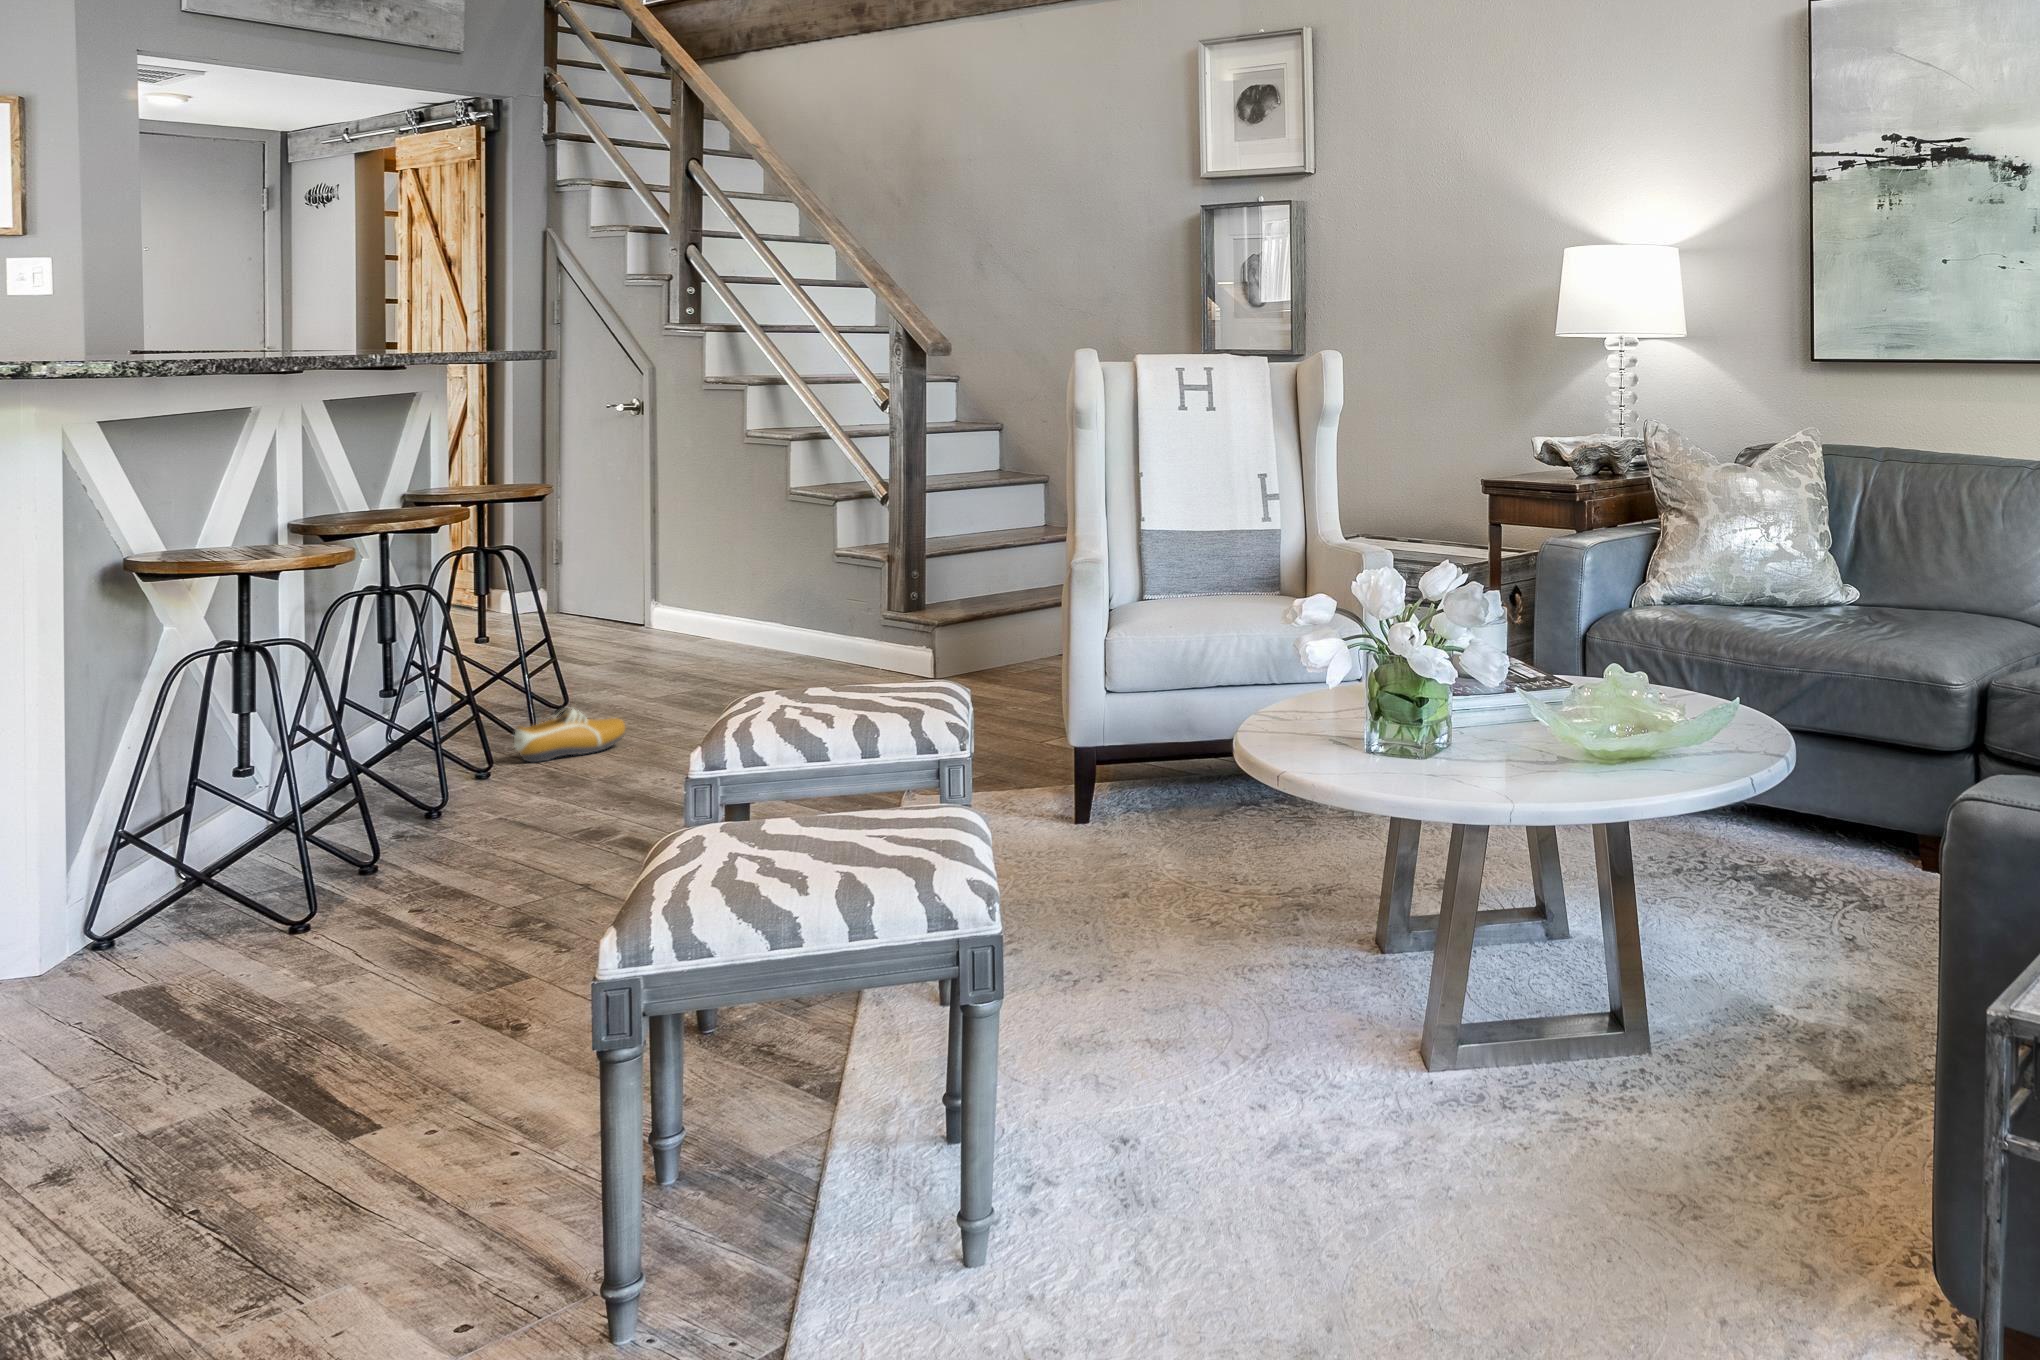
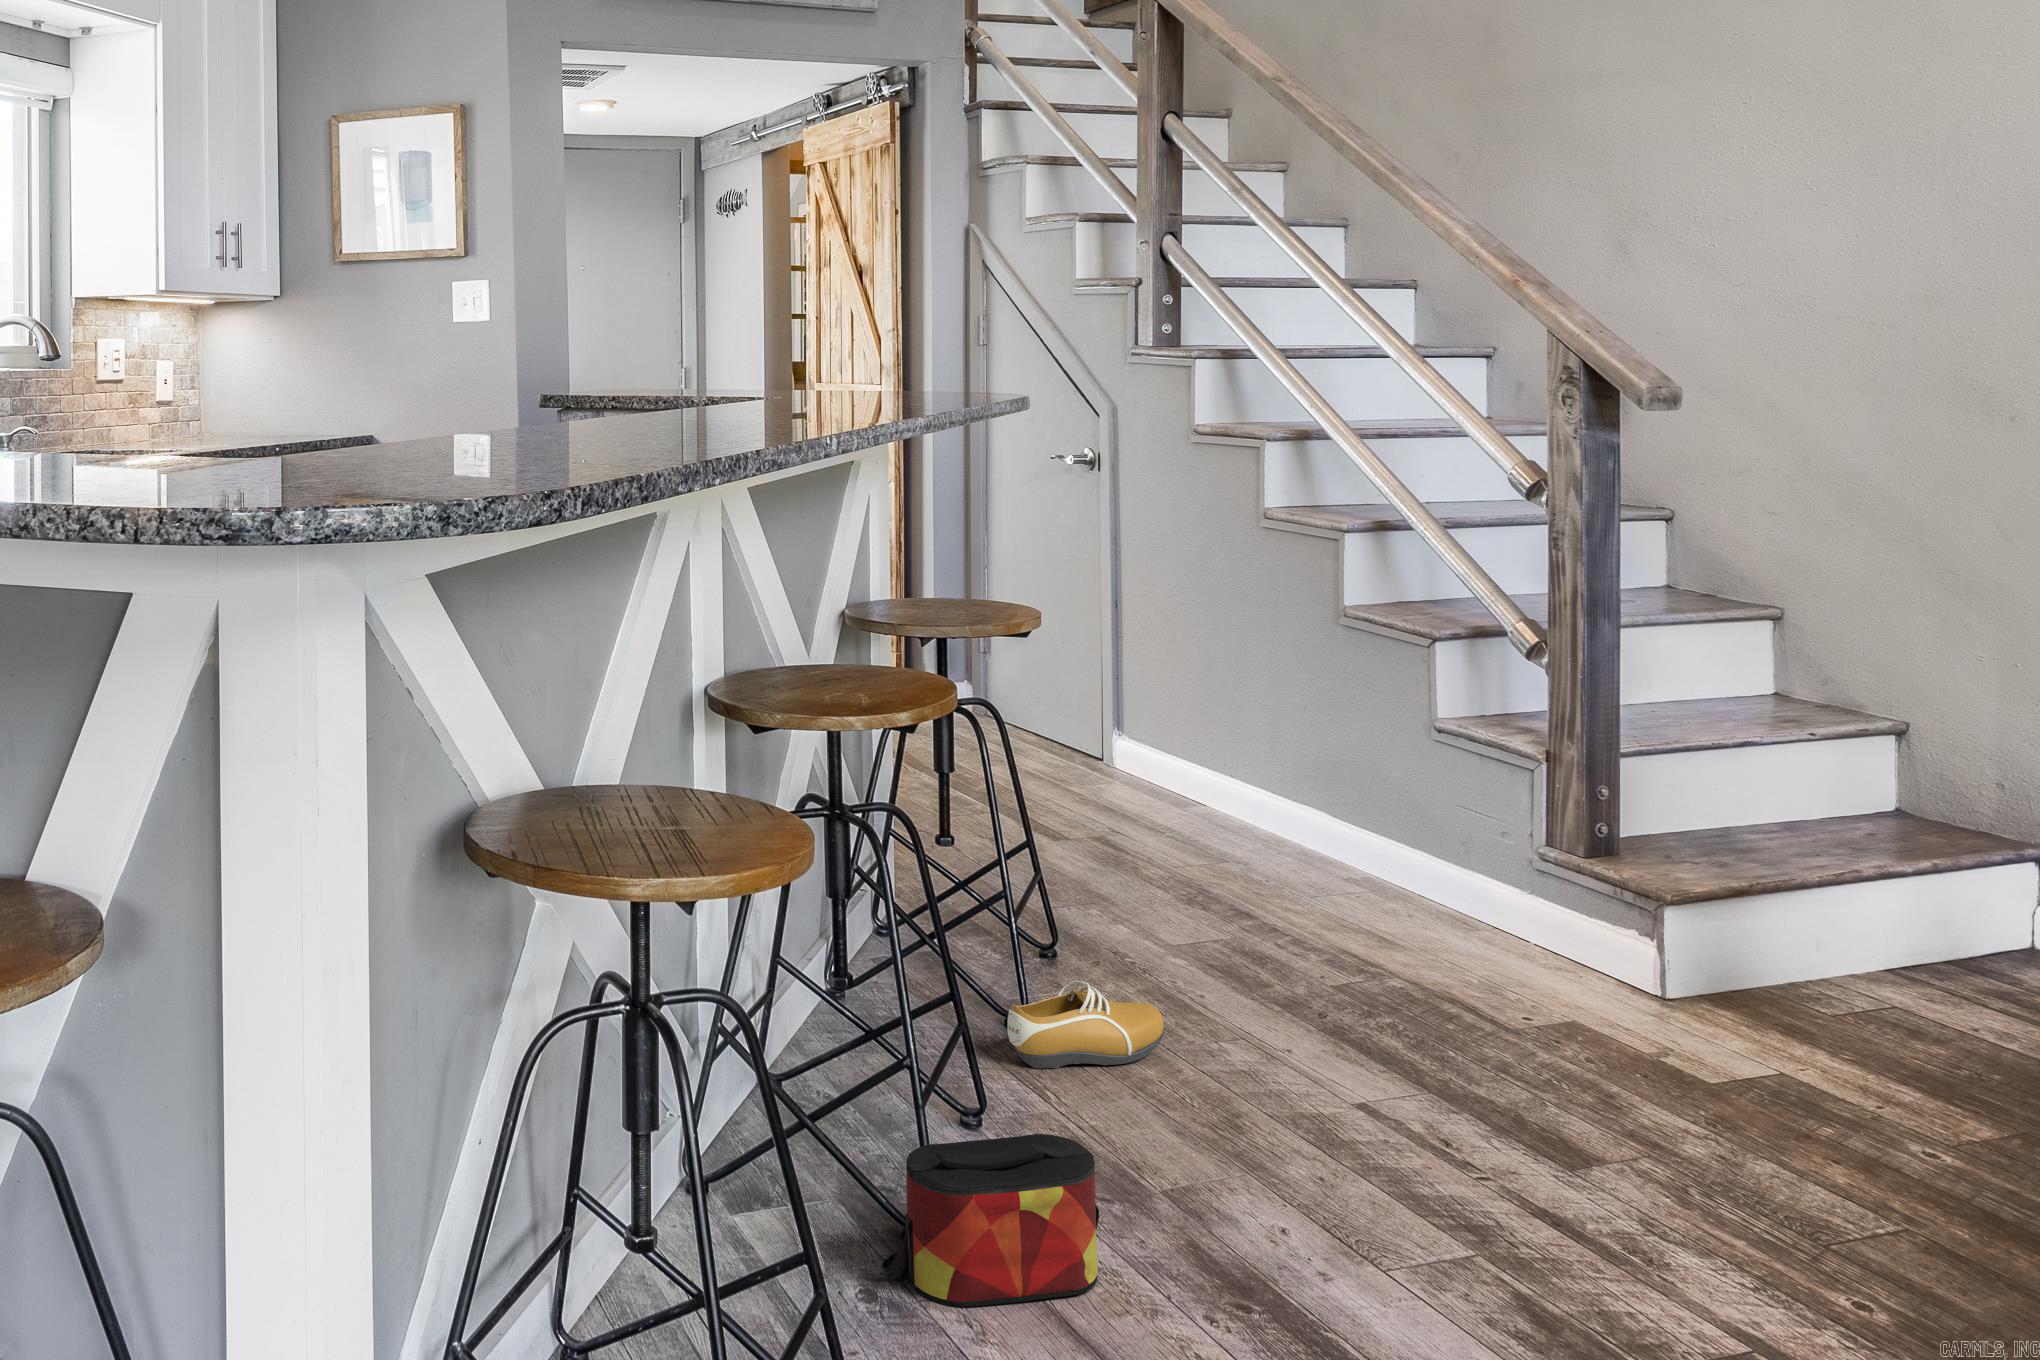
bag: none [401,752,548,847] -> present [882,1134,1099,1308]

